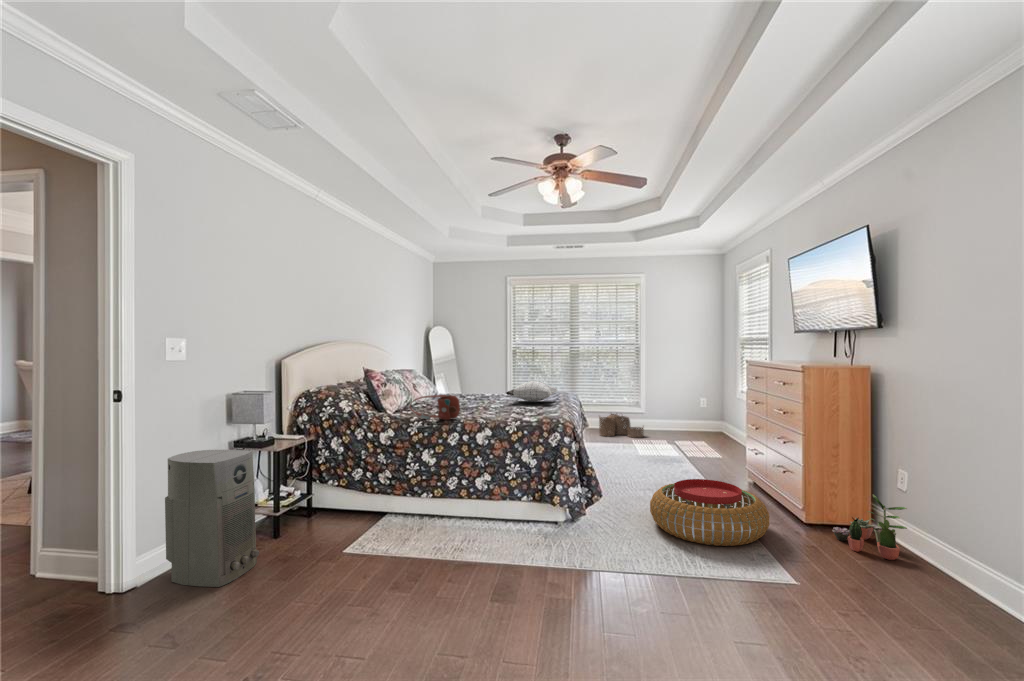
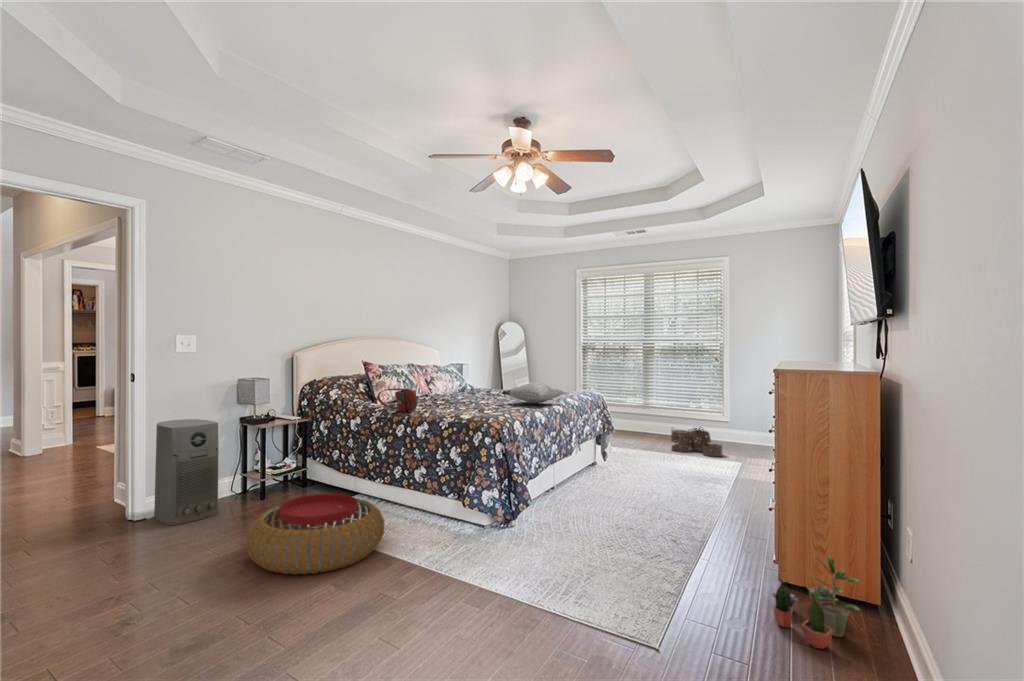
pouf: present [650,479,770,546] -> present [246,494,384,575]

